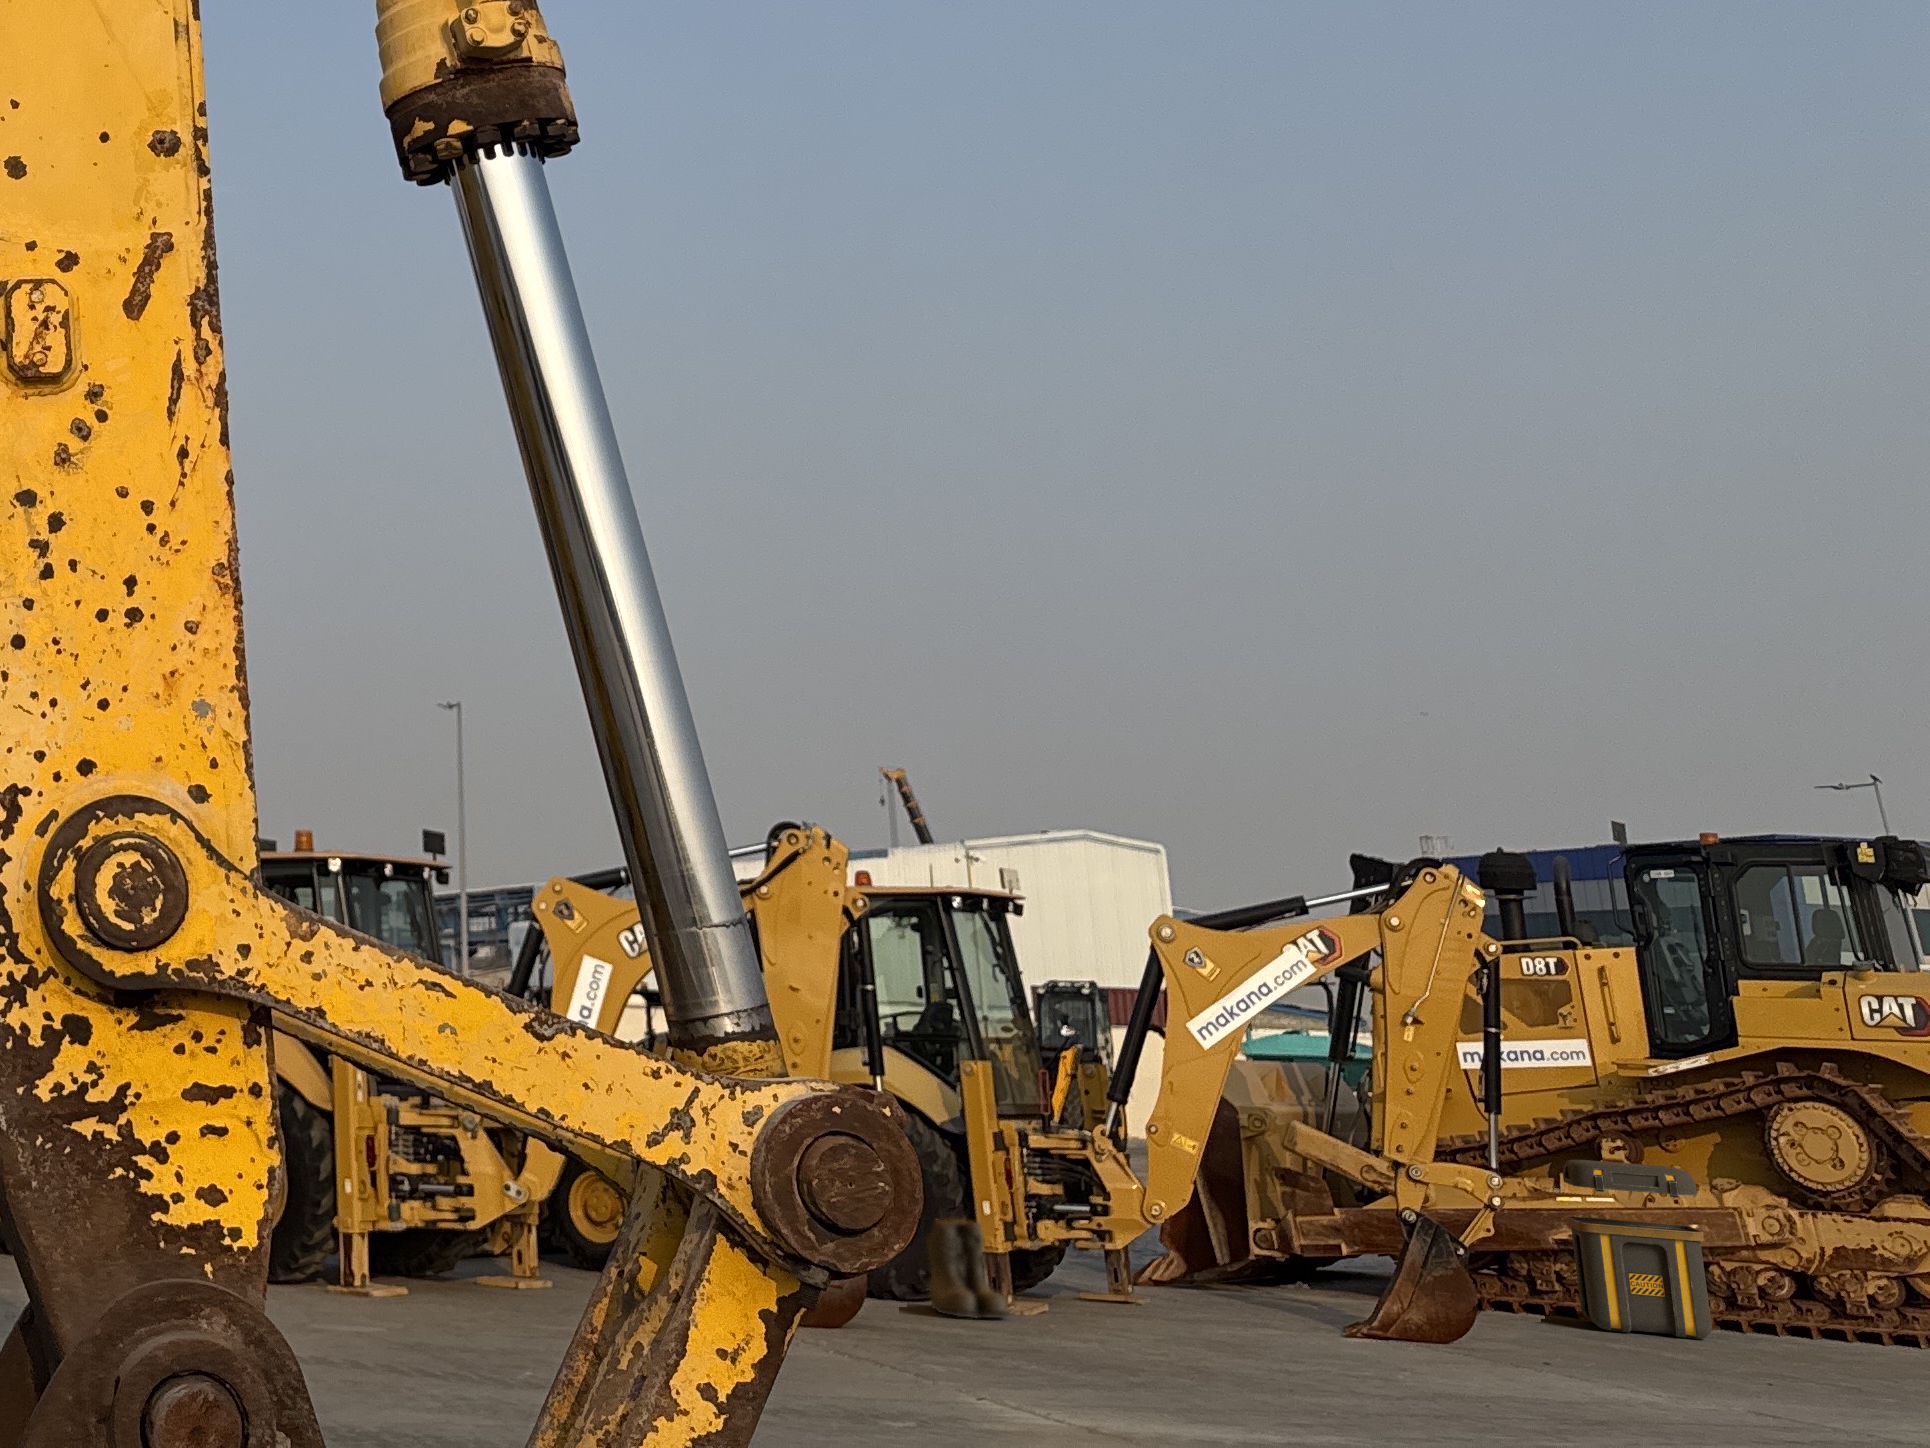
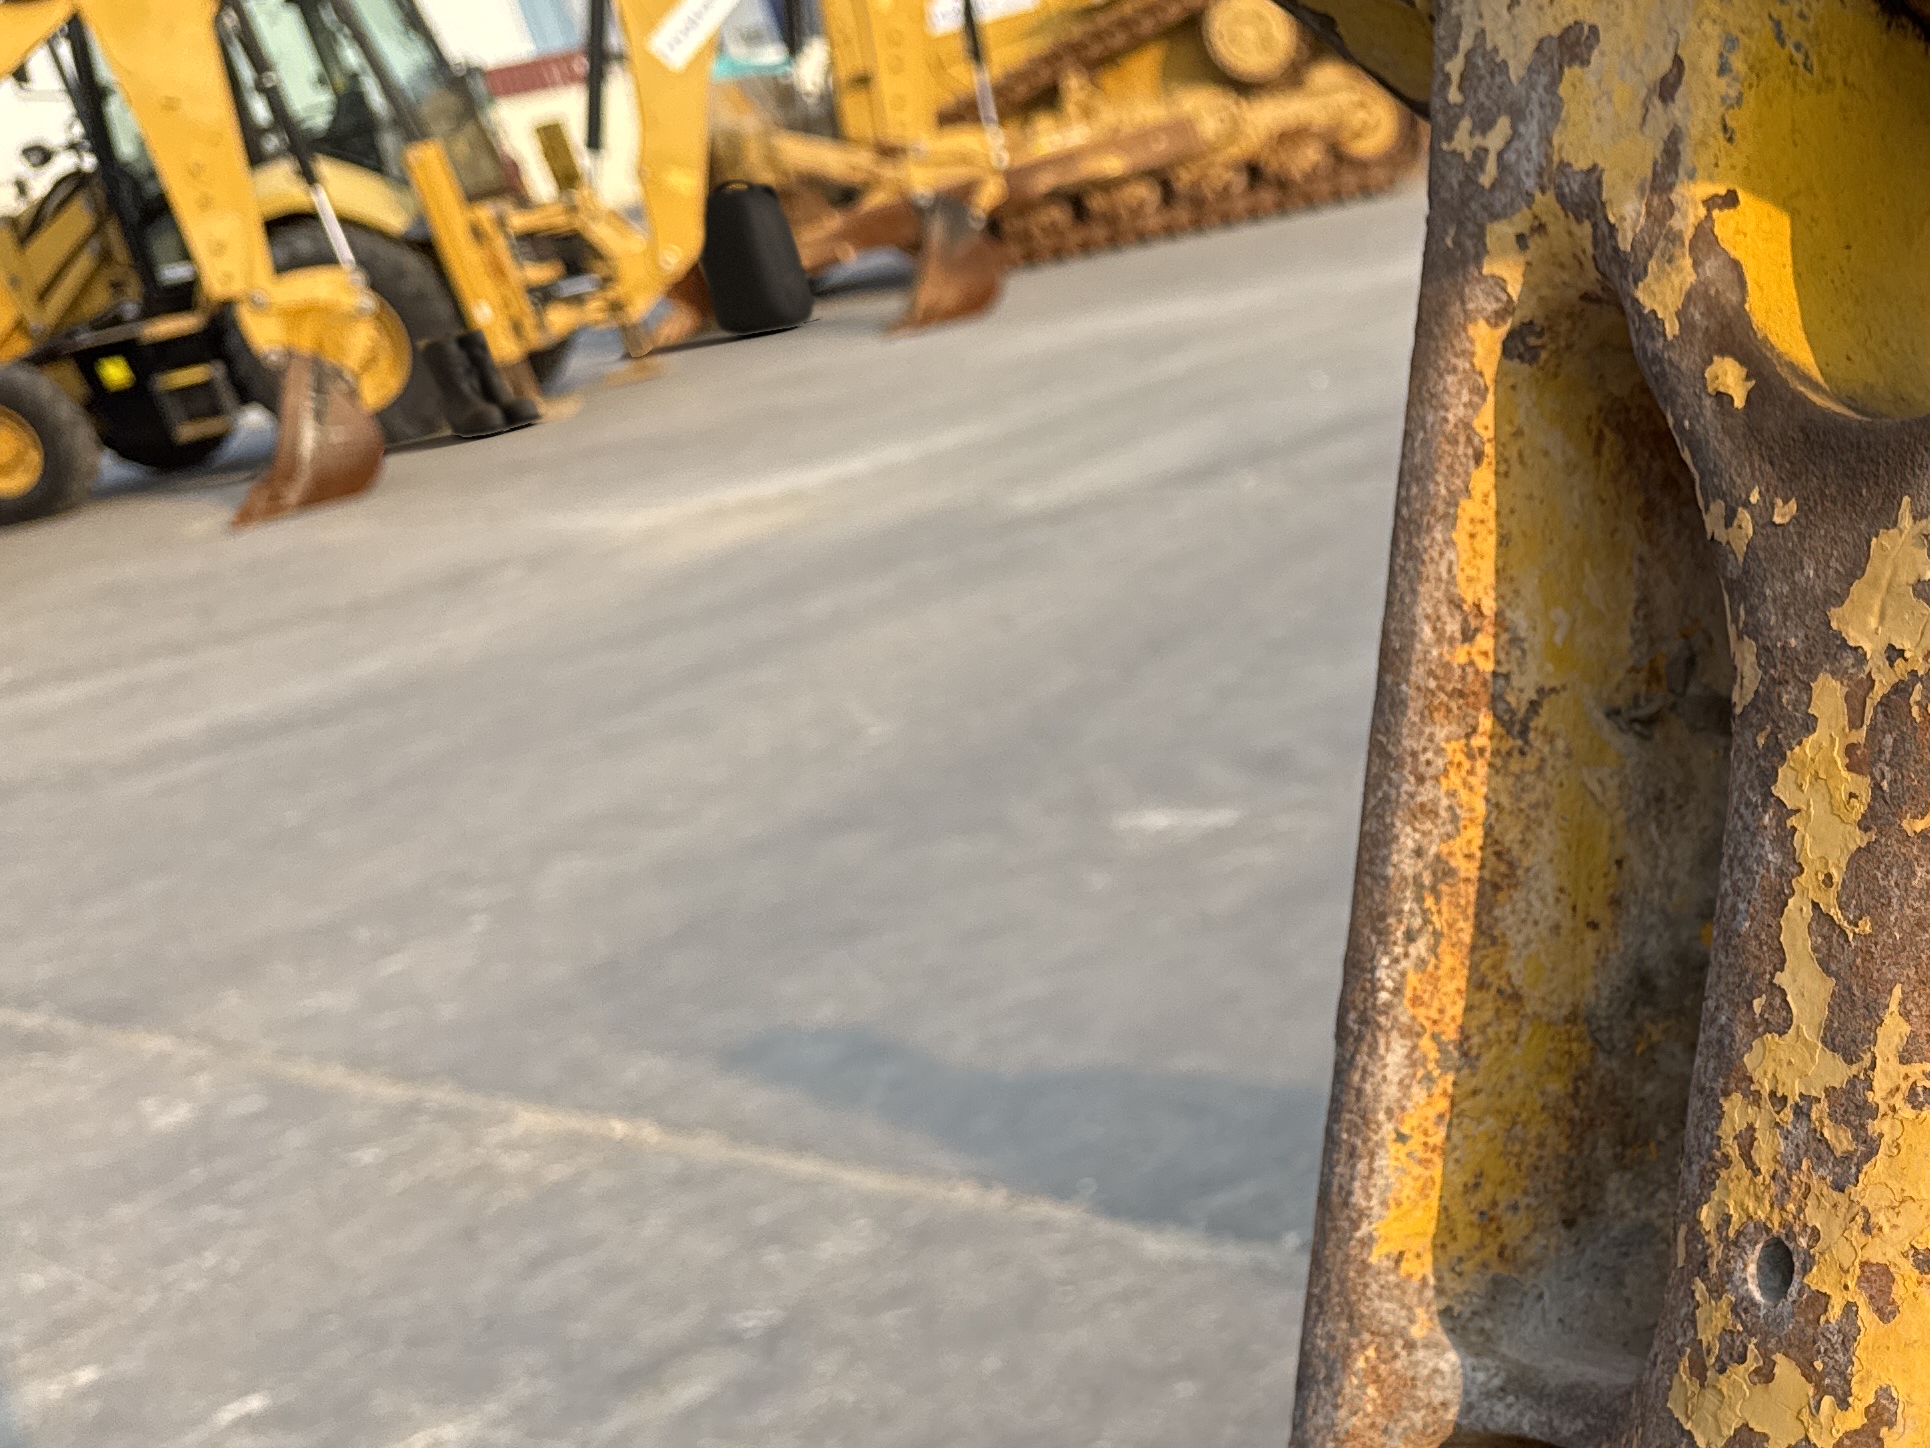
backpack: none [1198,1152,1305,1302] -> present [699,179,818,336]
toolbox: present [1563,1160,1712,1339] -> none [1037,85,1190,262]

